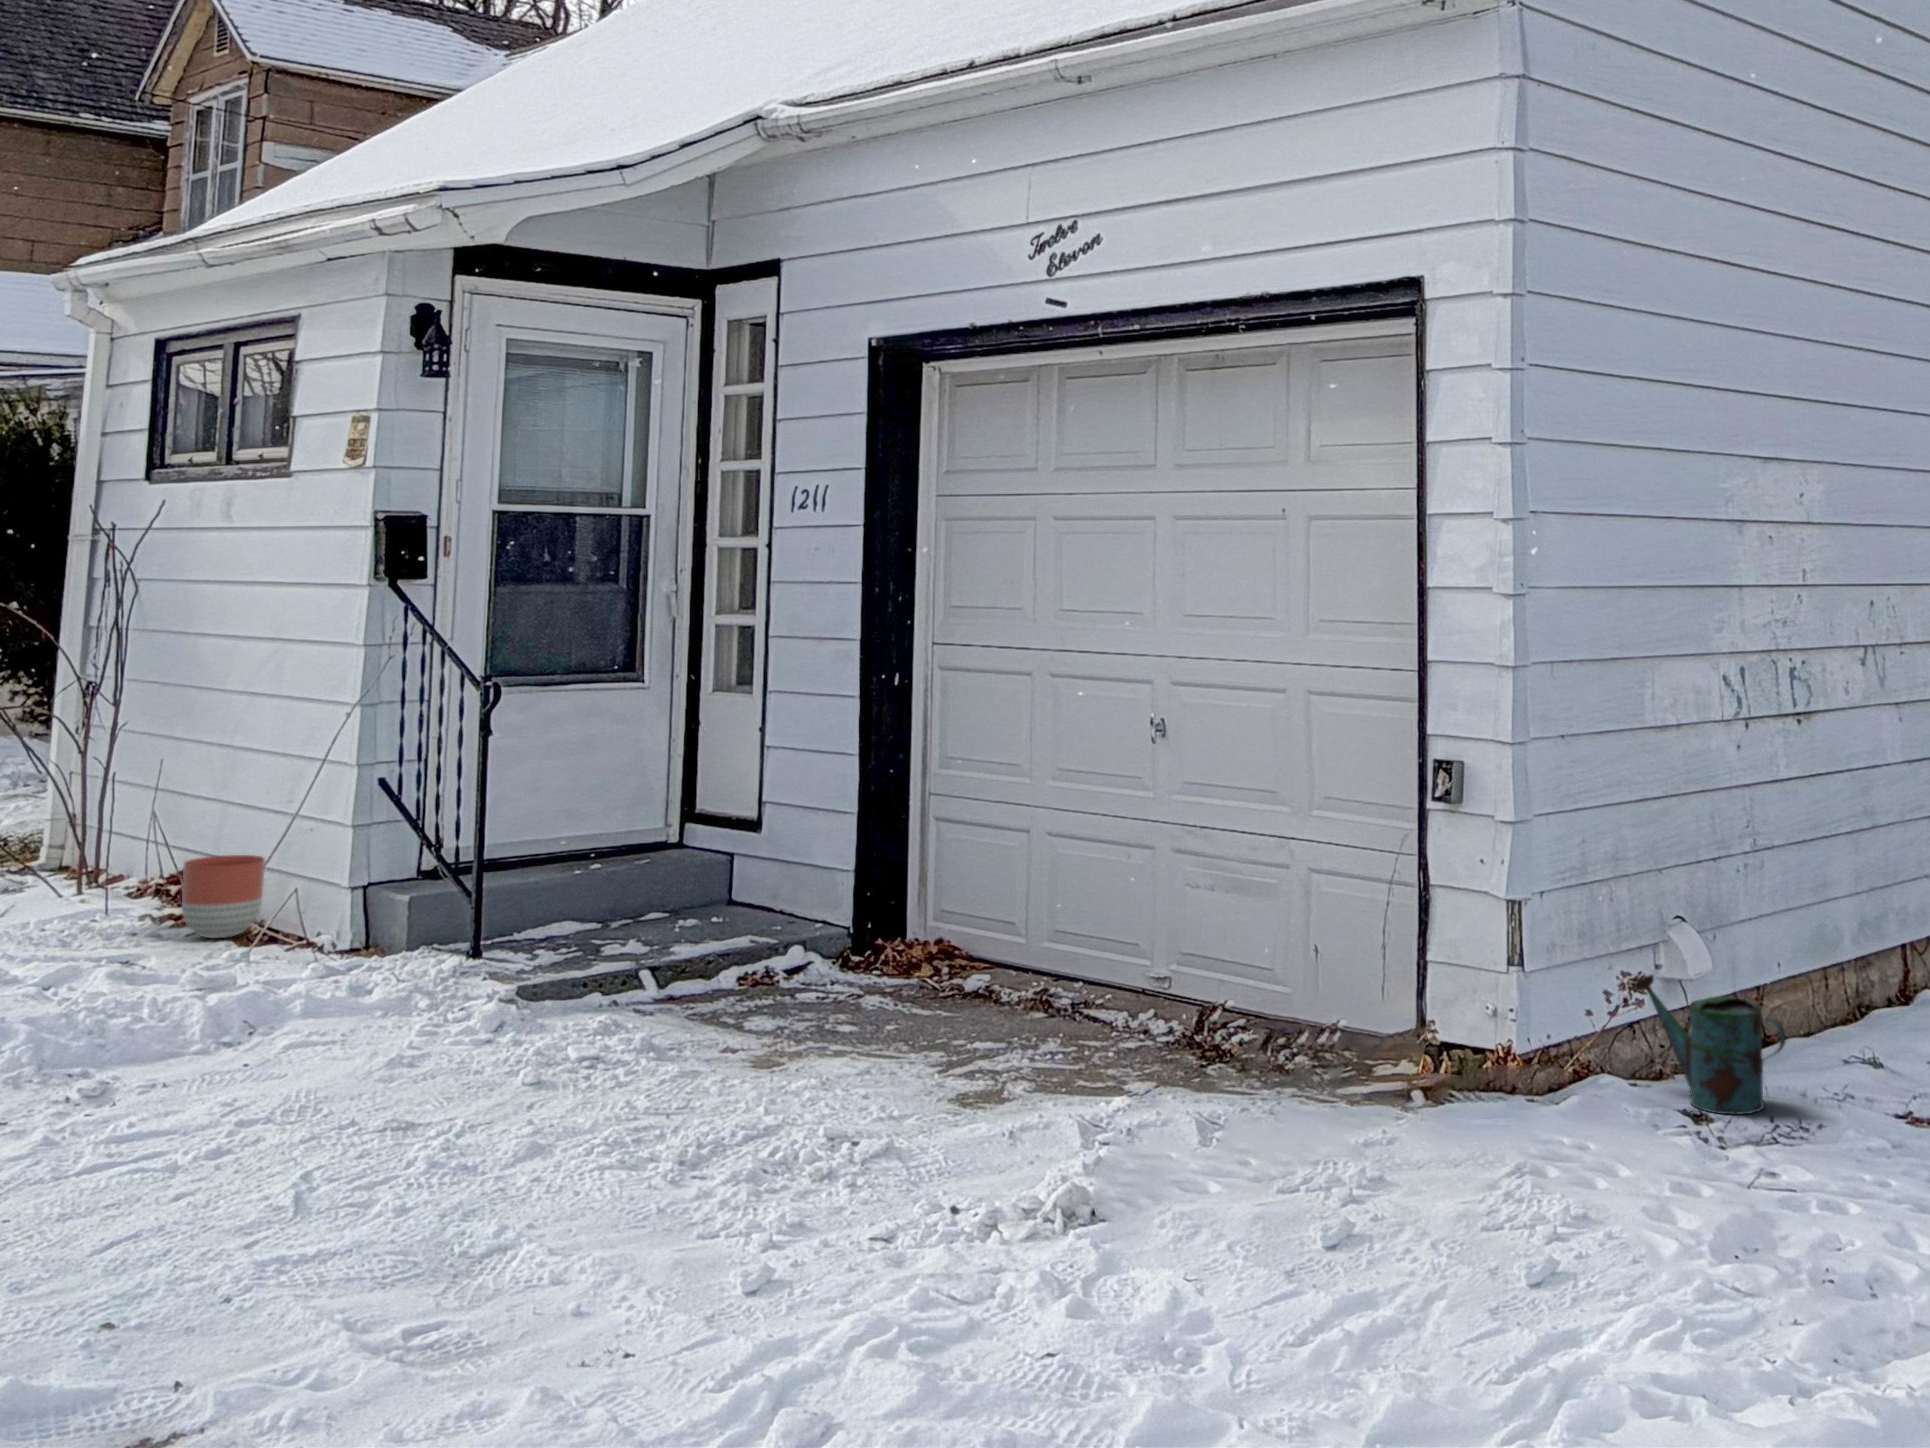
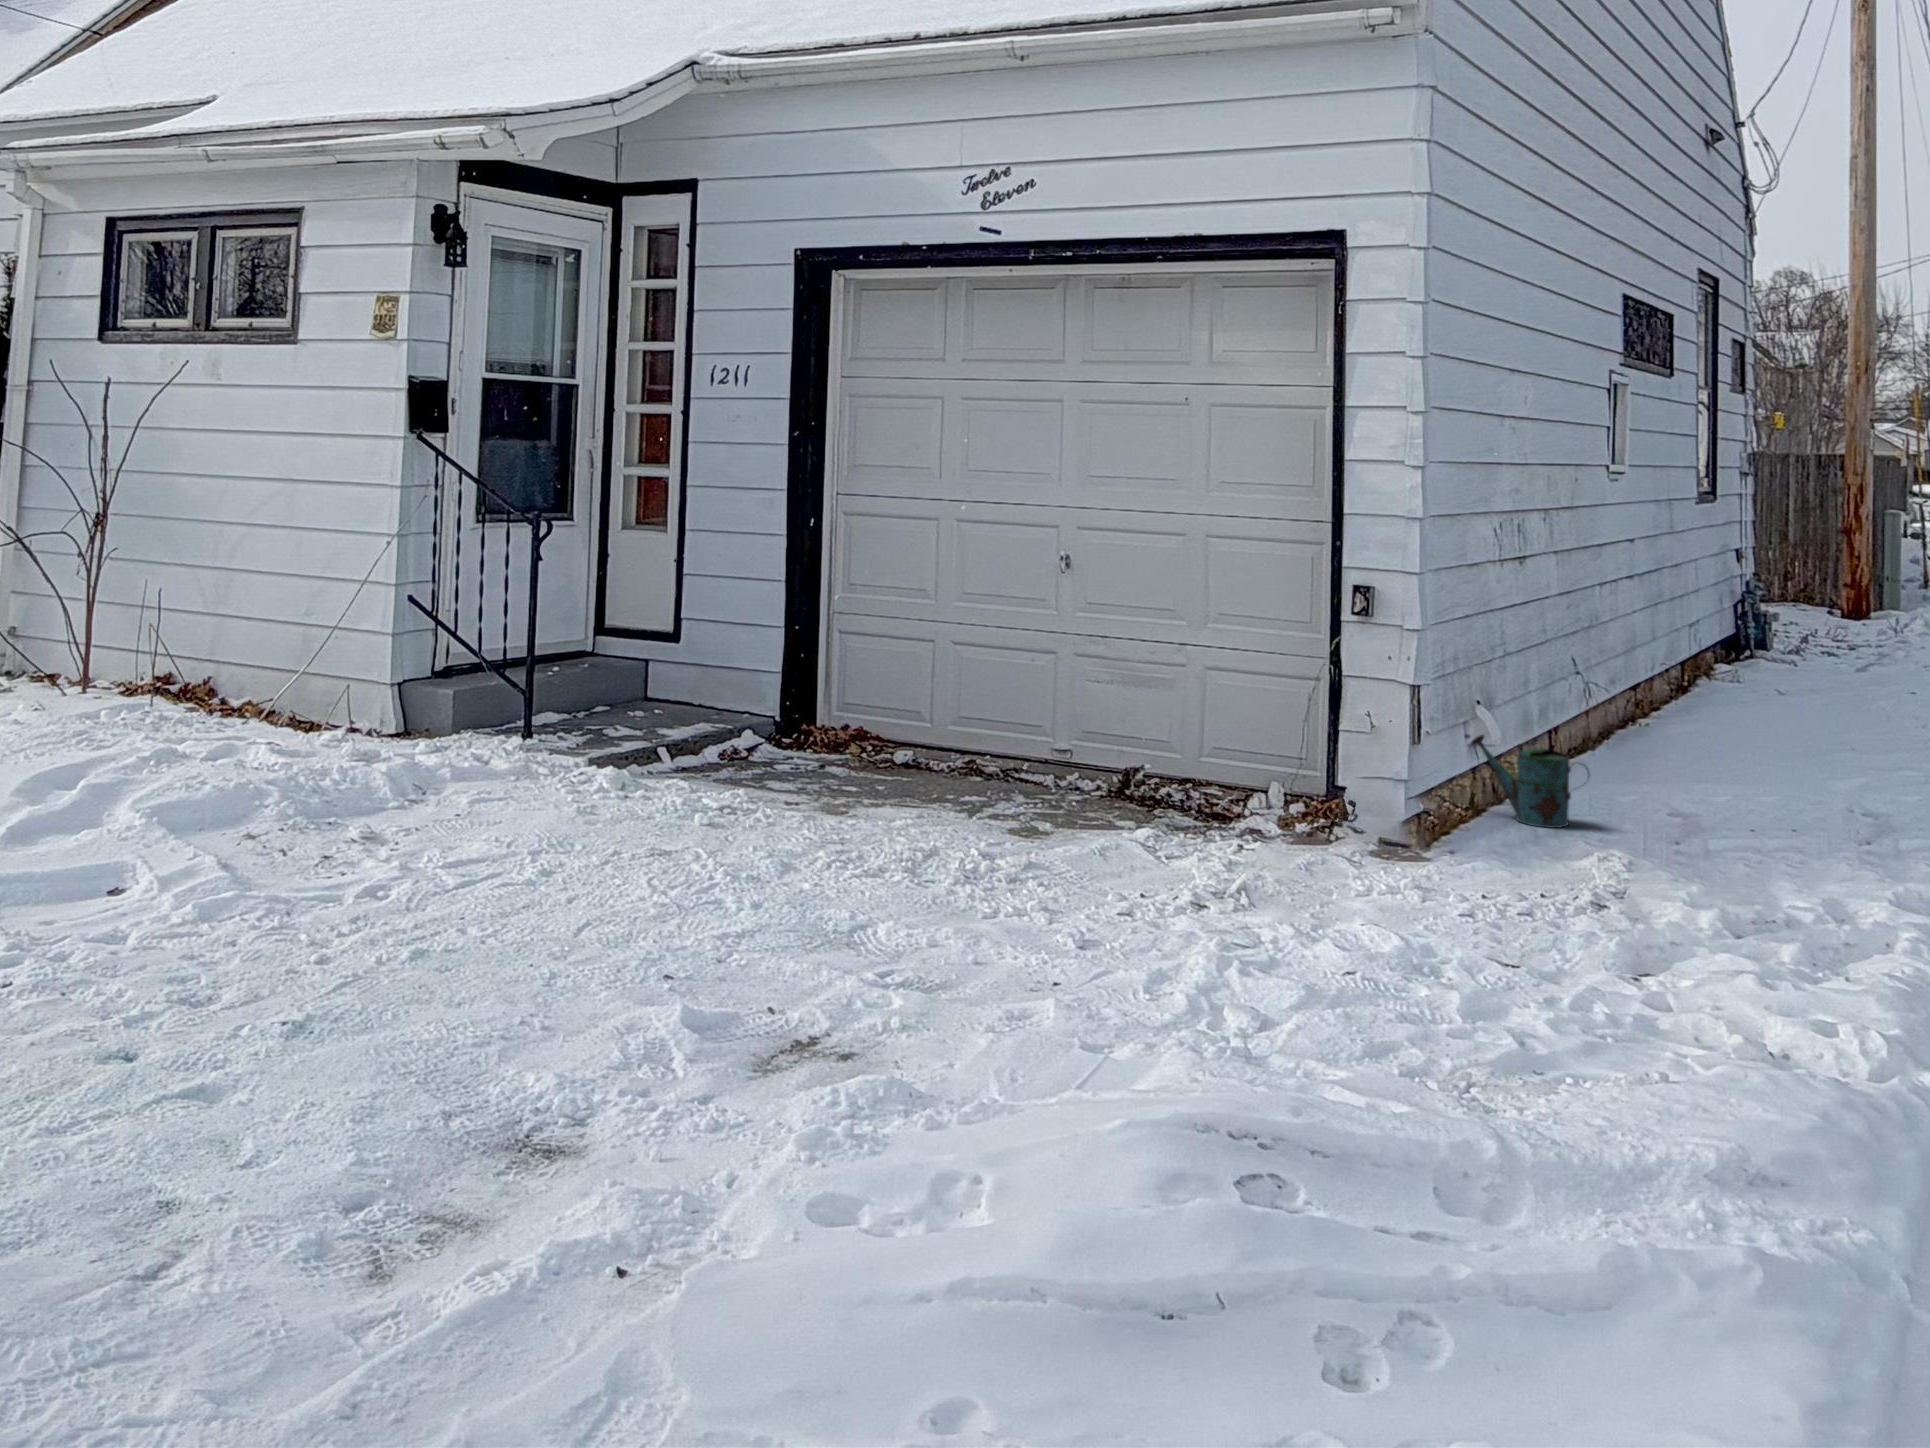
planter: present [182,855,265,938] -> none [225,656,289,723]

